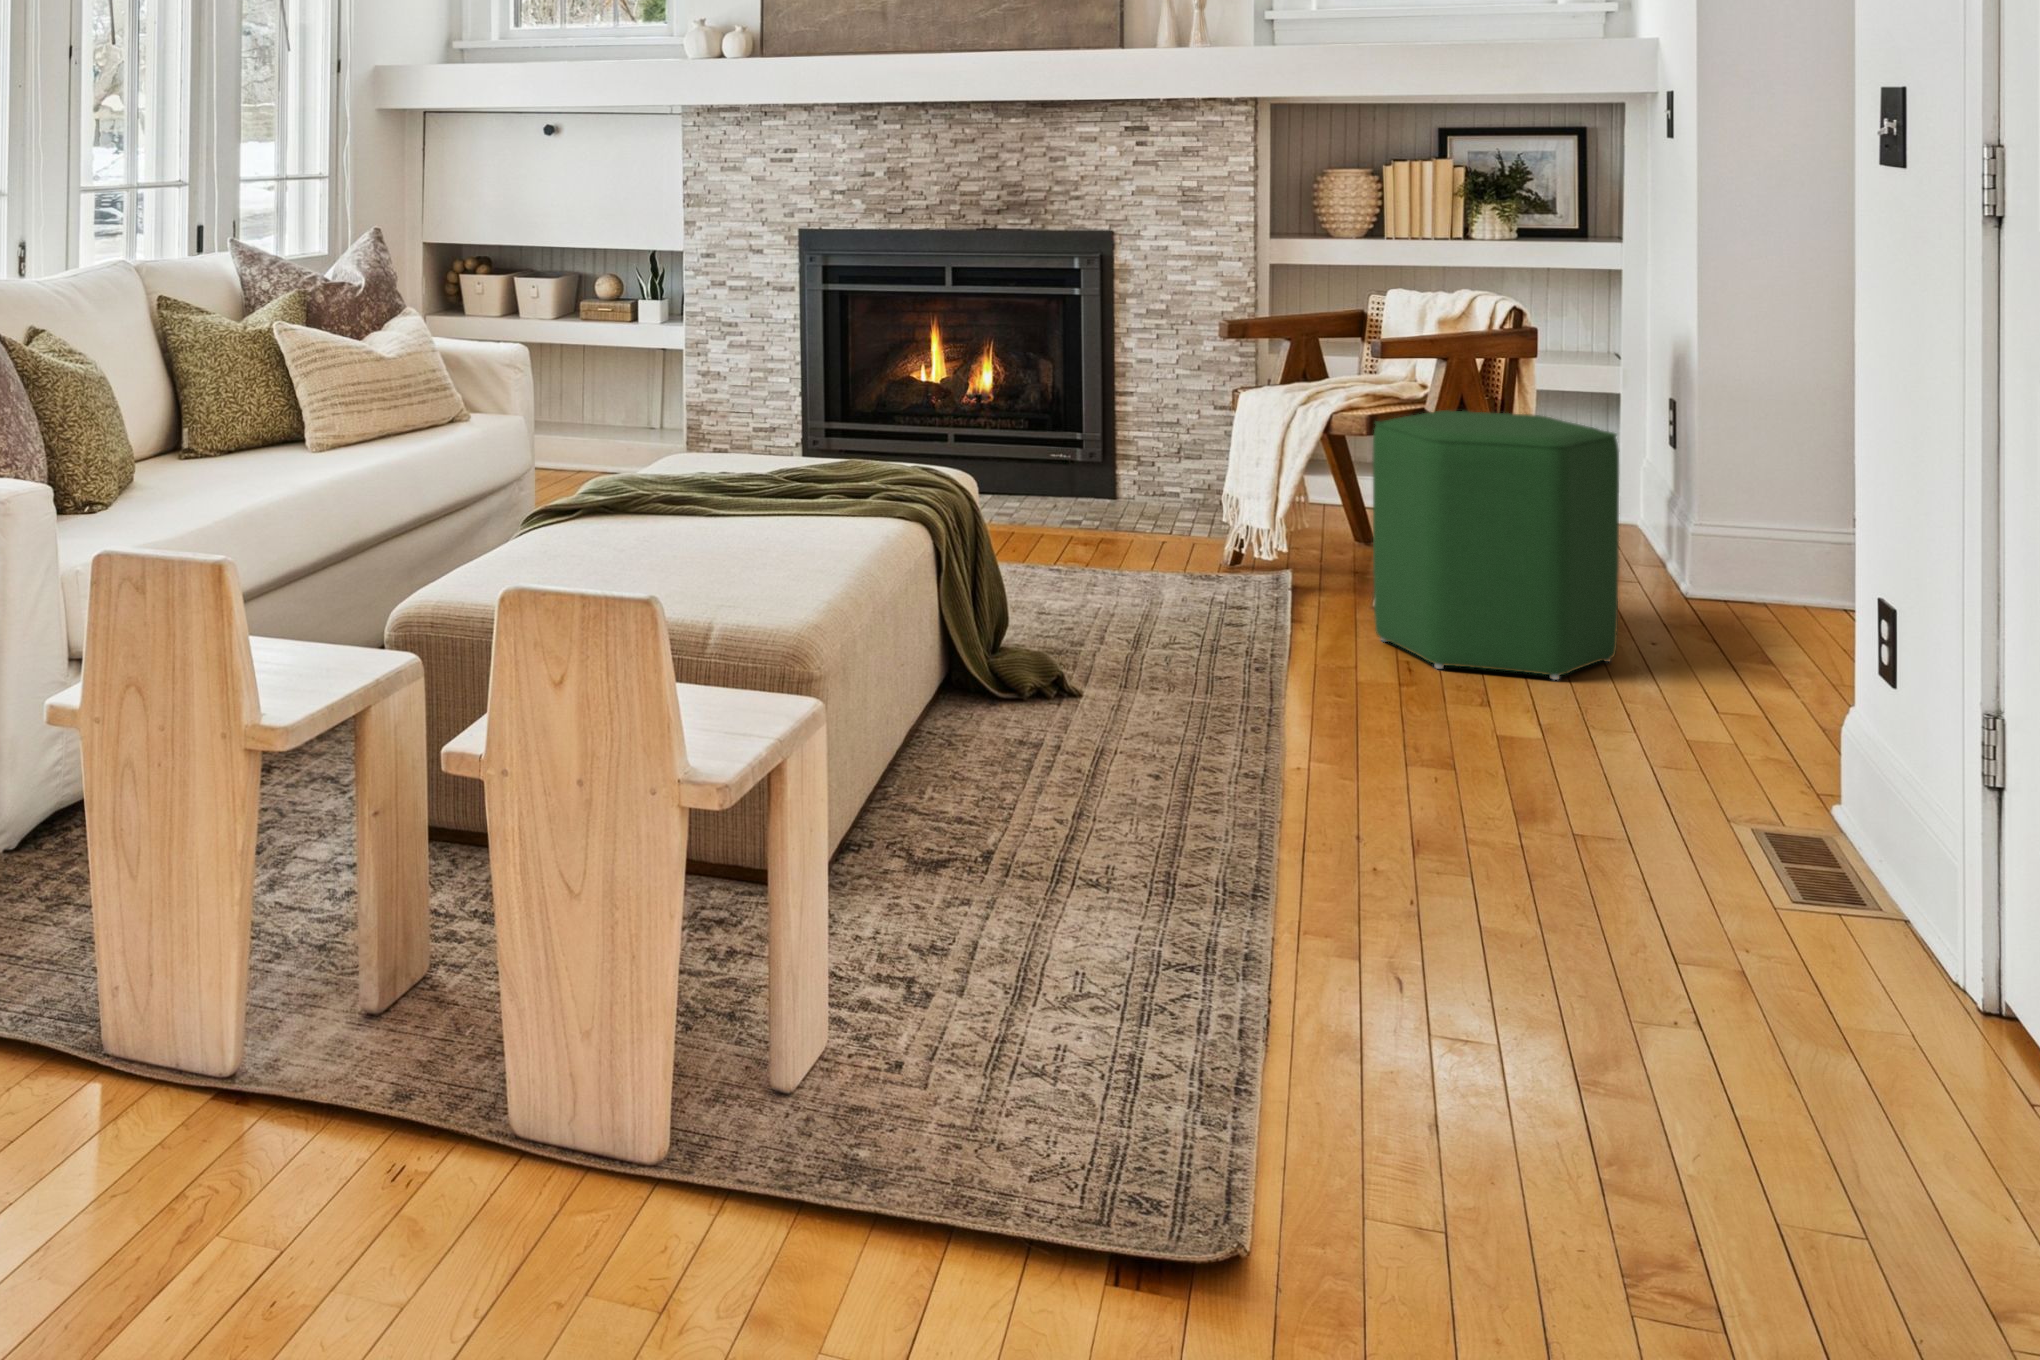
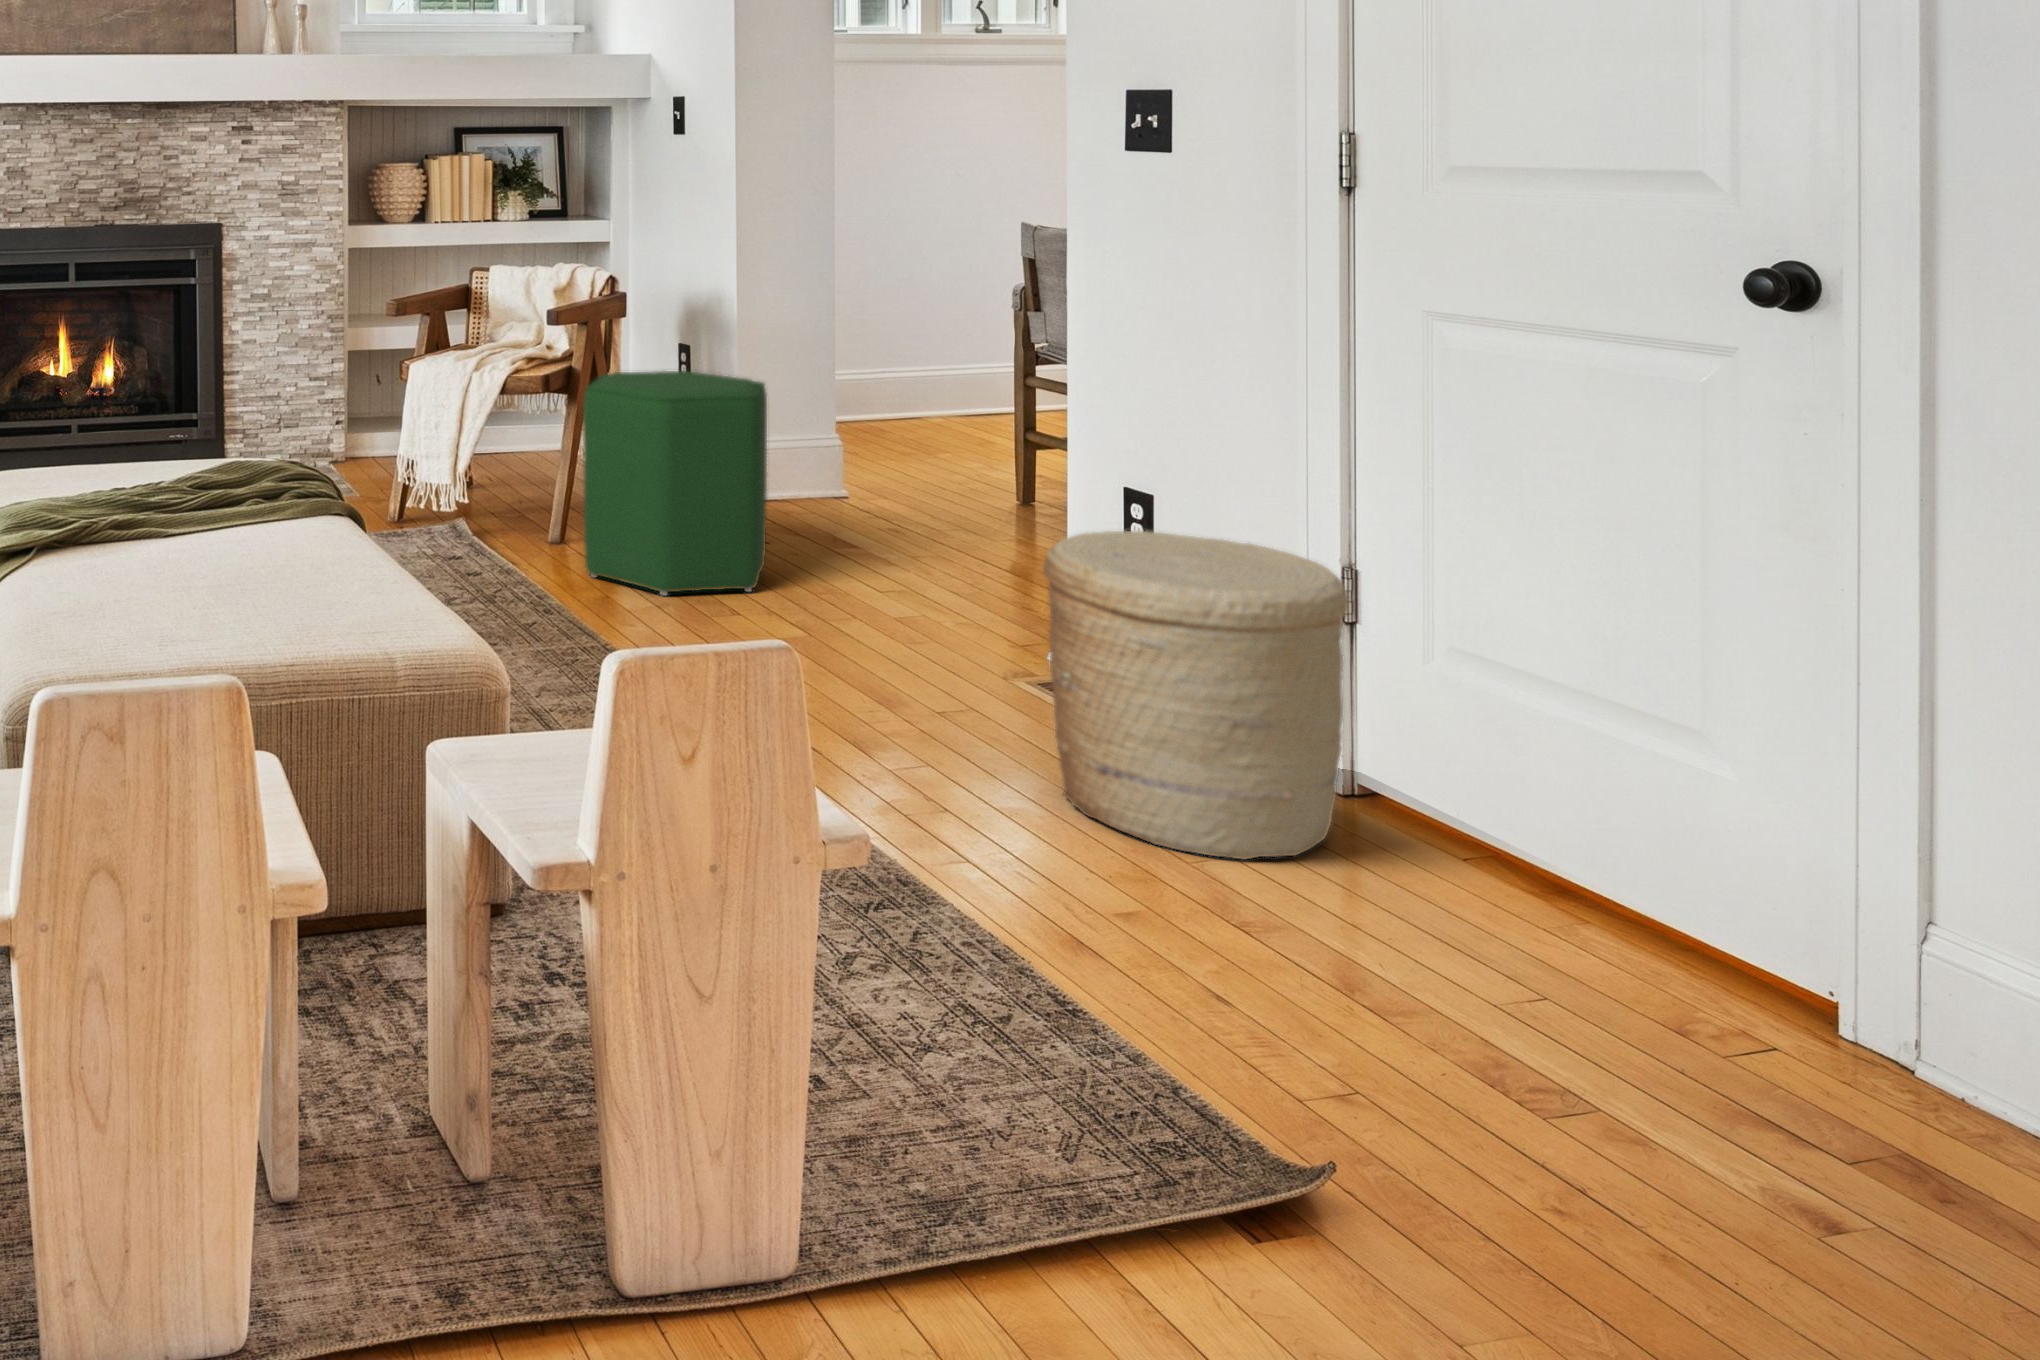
woven basket: none [1554,614,1934,1024] -> present [1043,531,1349,860]

